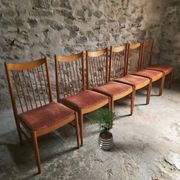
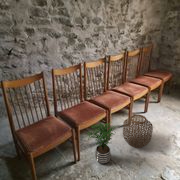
woven basket: none [125,102,155,136] -> present [123,114,153,148]

